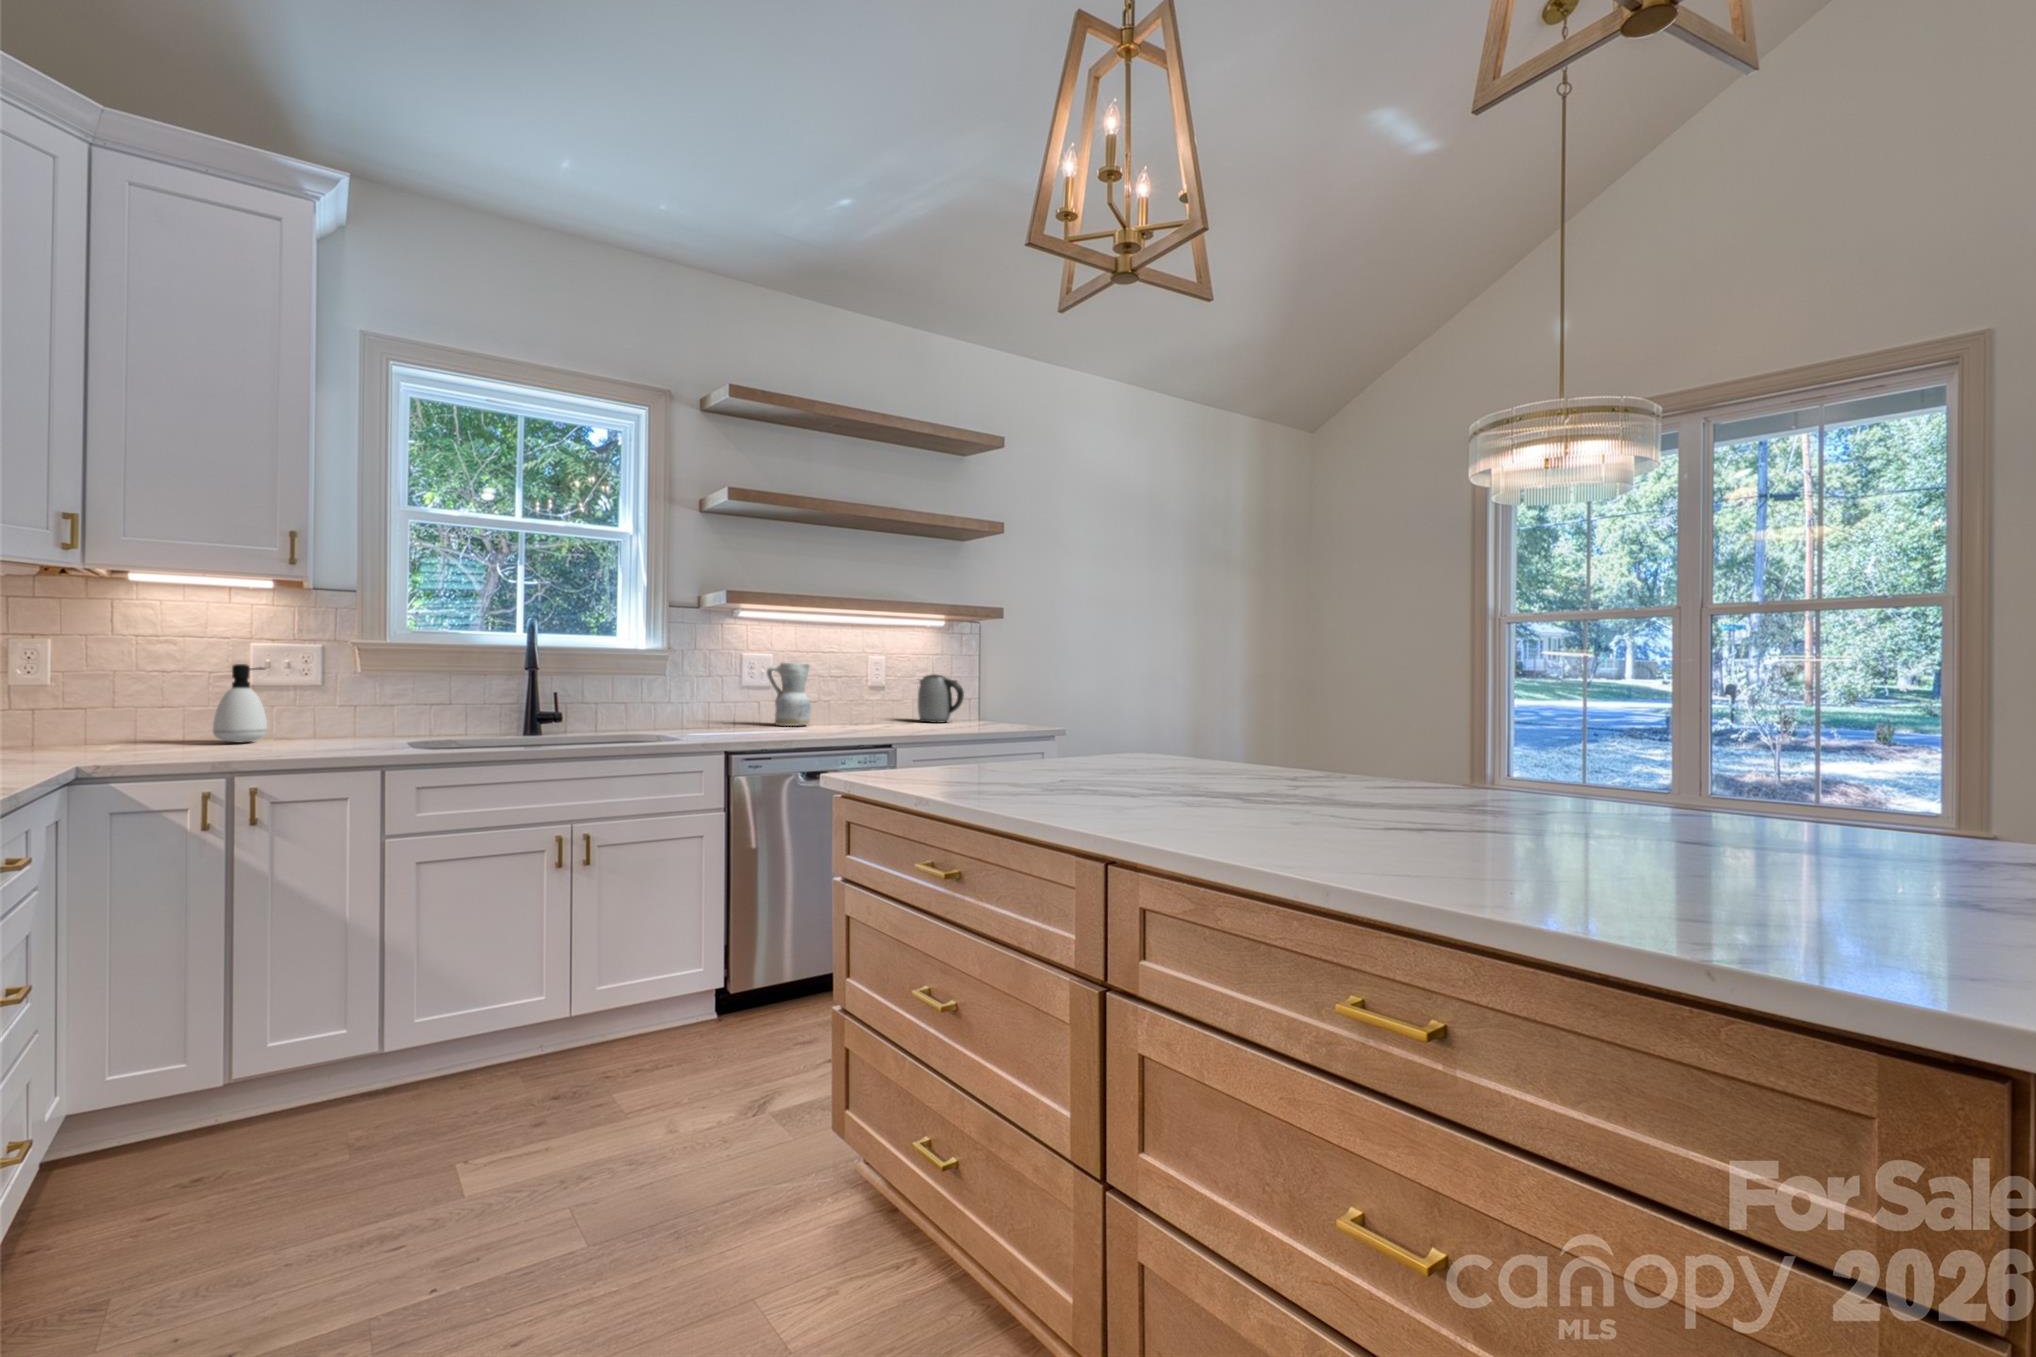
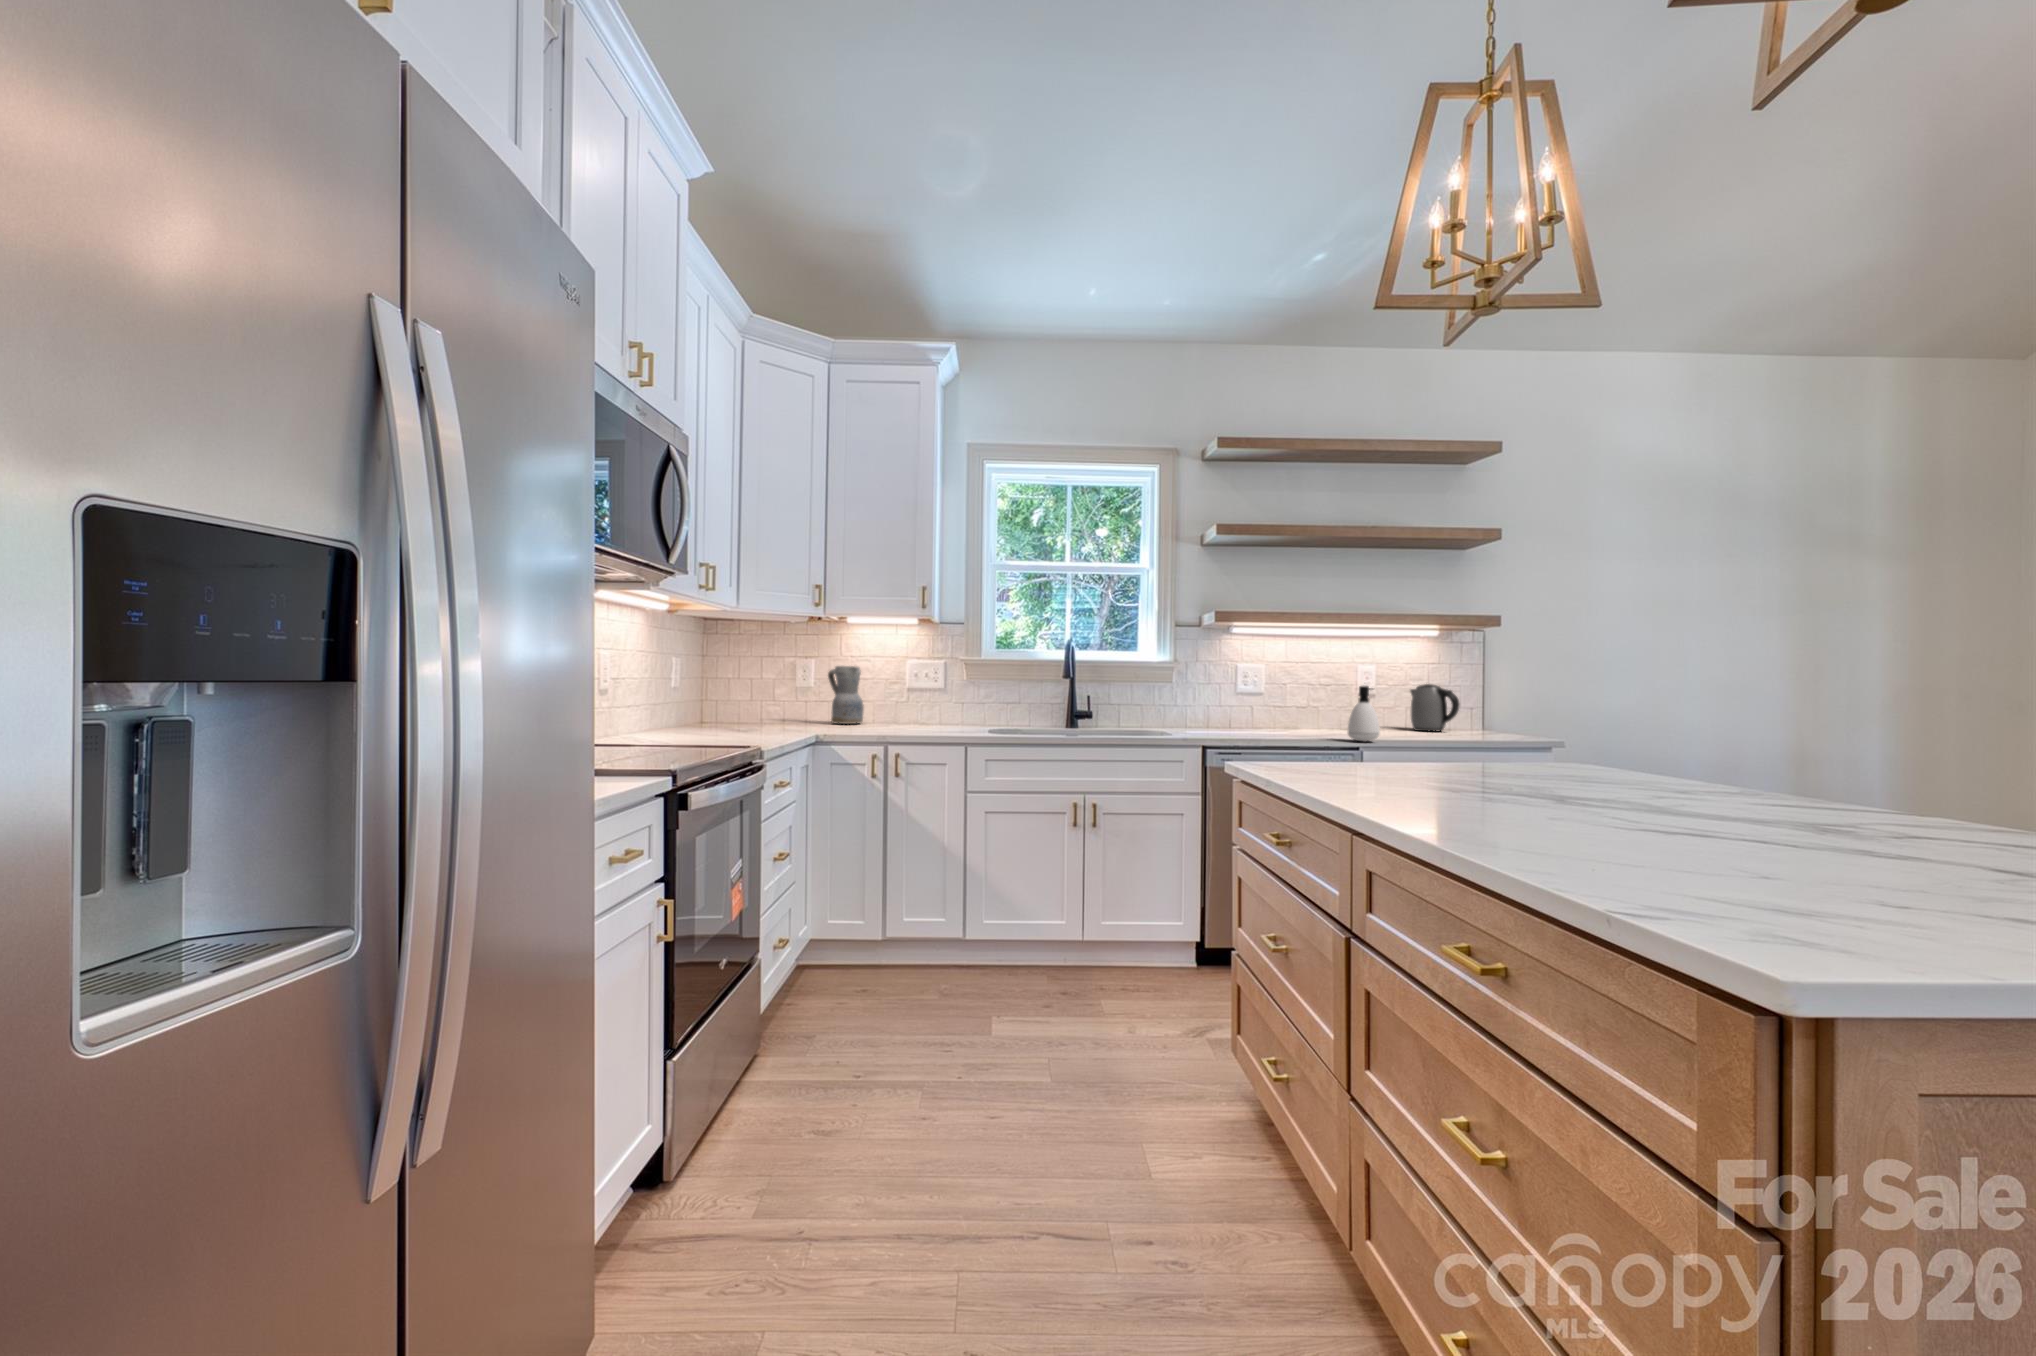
ceramic pitcher: present [767,662,811,726] -> present [828,666,864,724]
soap dispenser: present [213,664,267,742] -> present [1348,686,1380,741]

